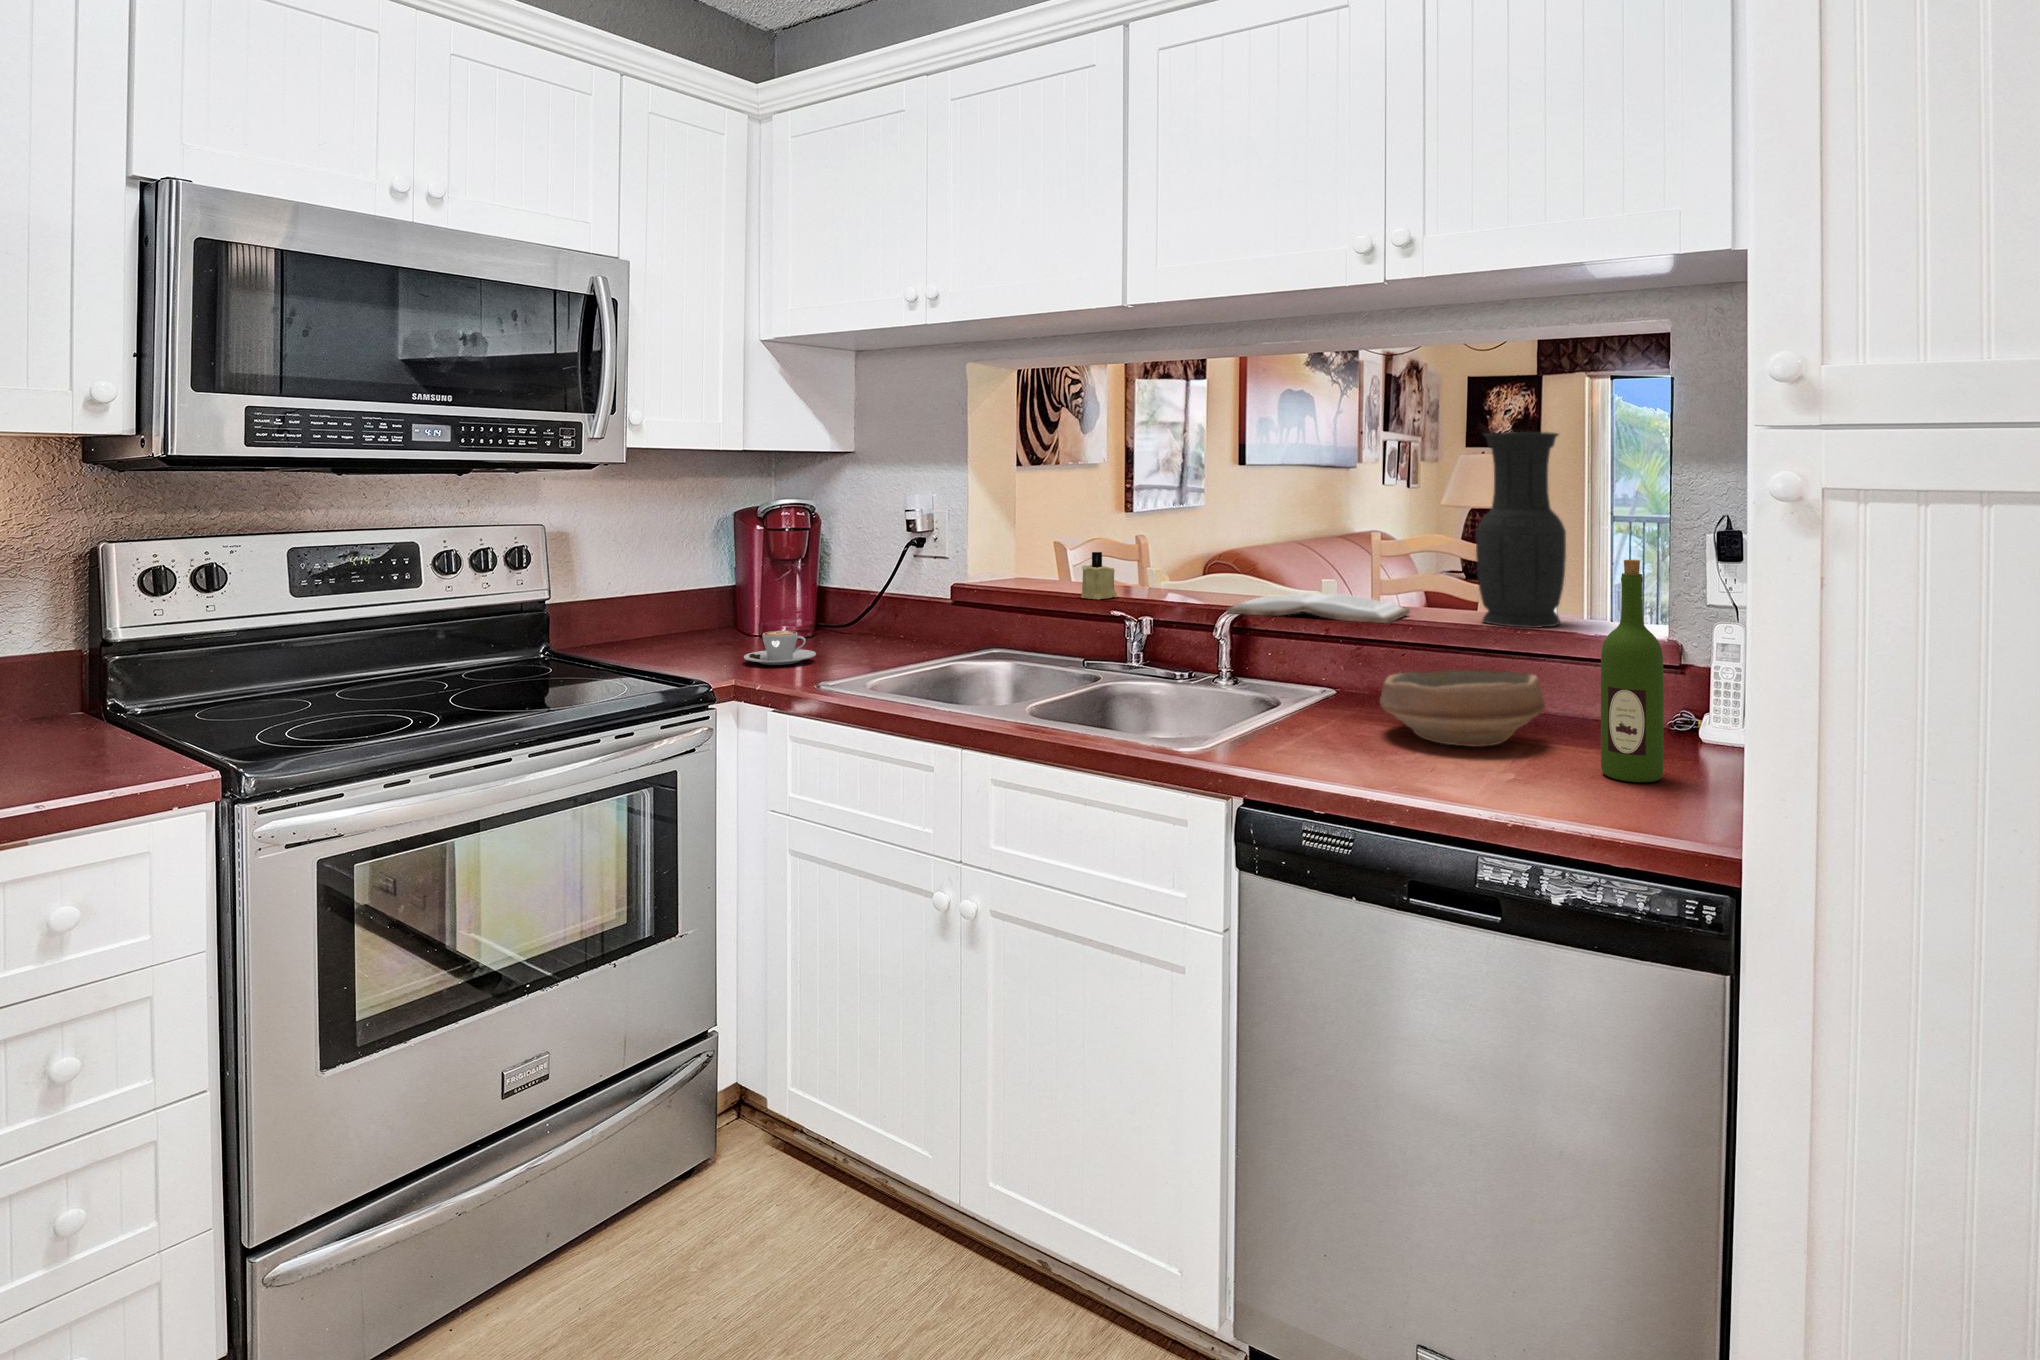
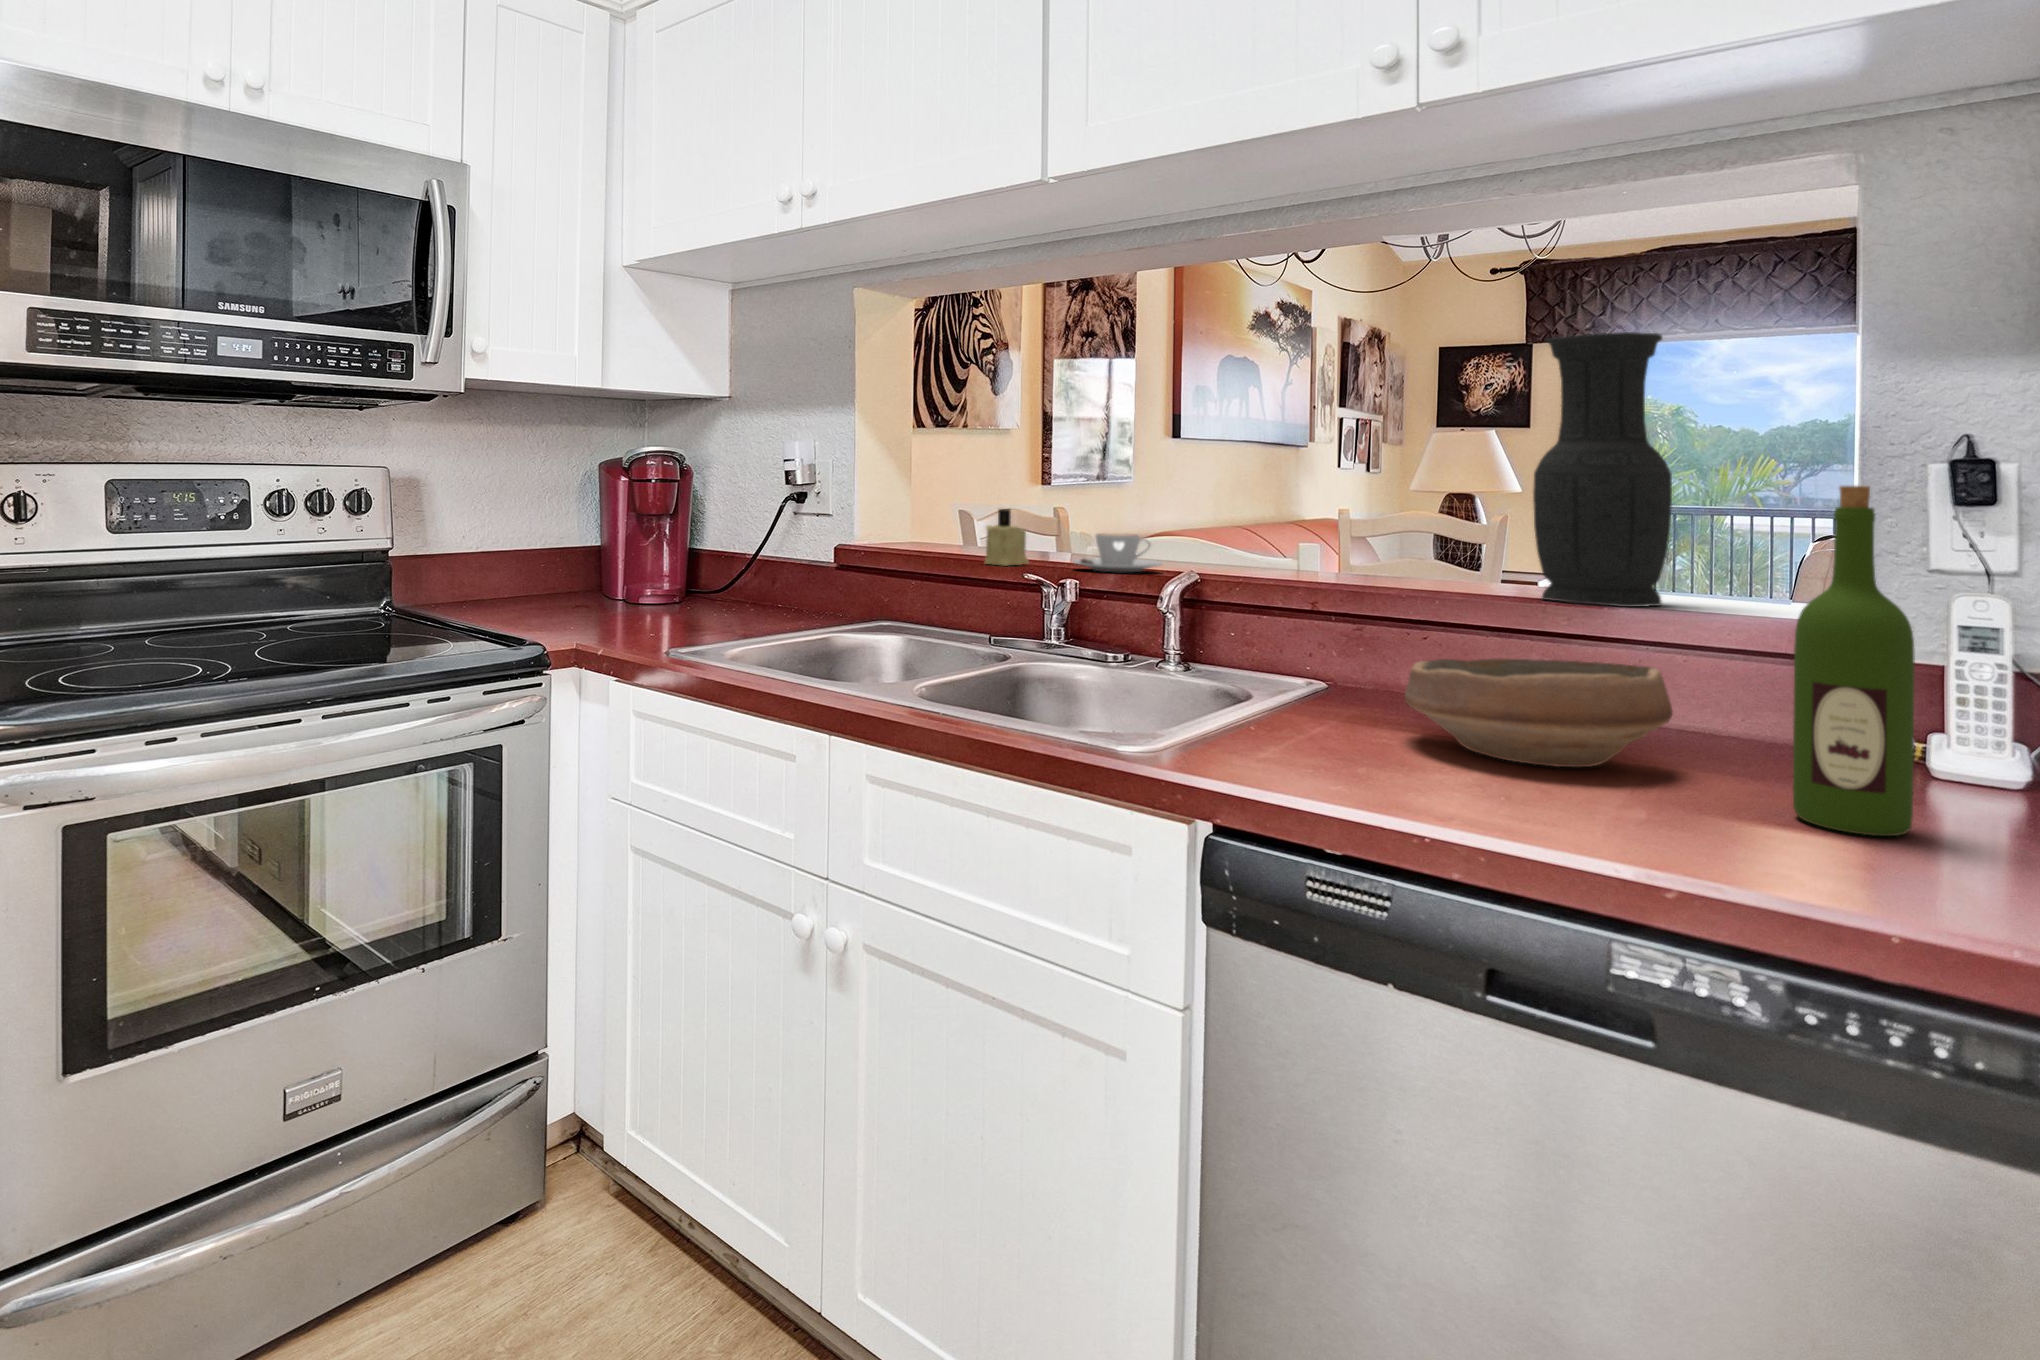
book: present [1227,593,1410,623] -> none [1173,560,1428,597]
coffee cup: present [744,631,816,665] -> present [1073,533,1162,572]

